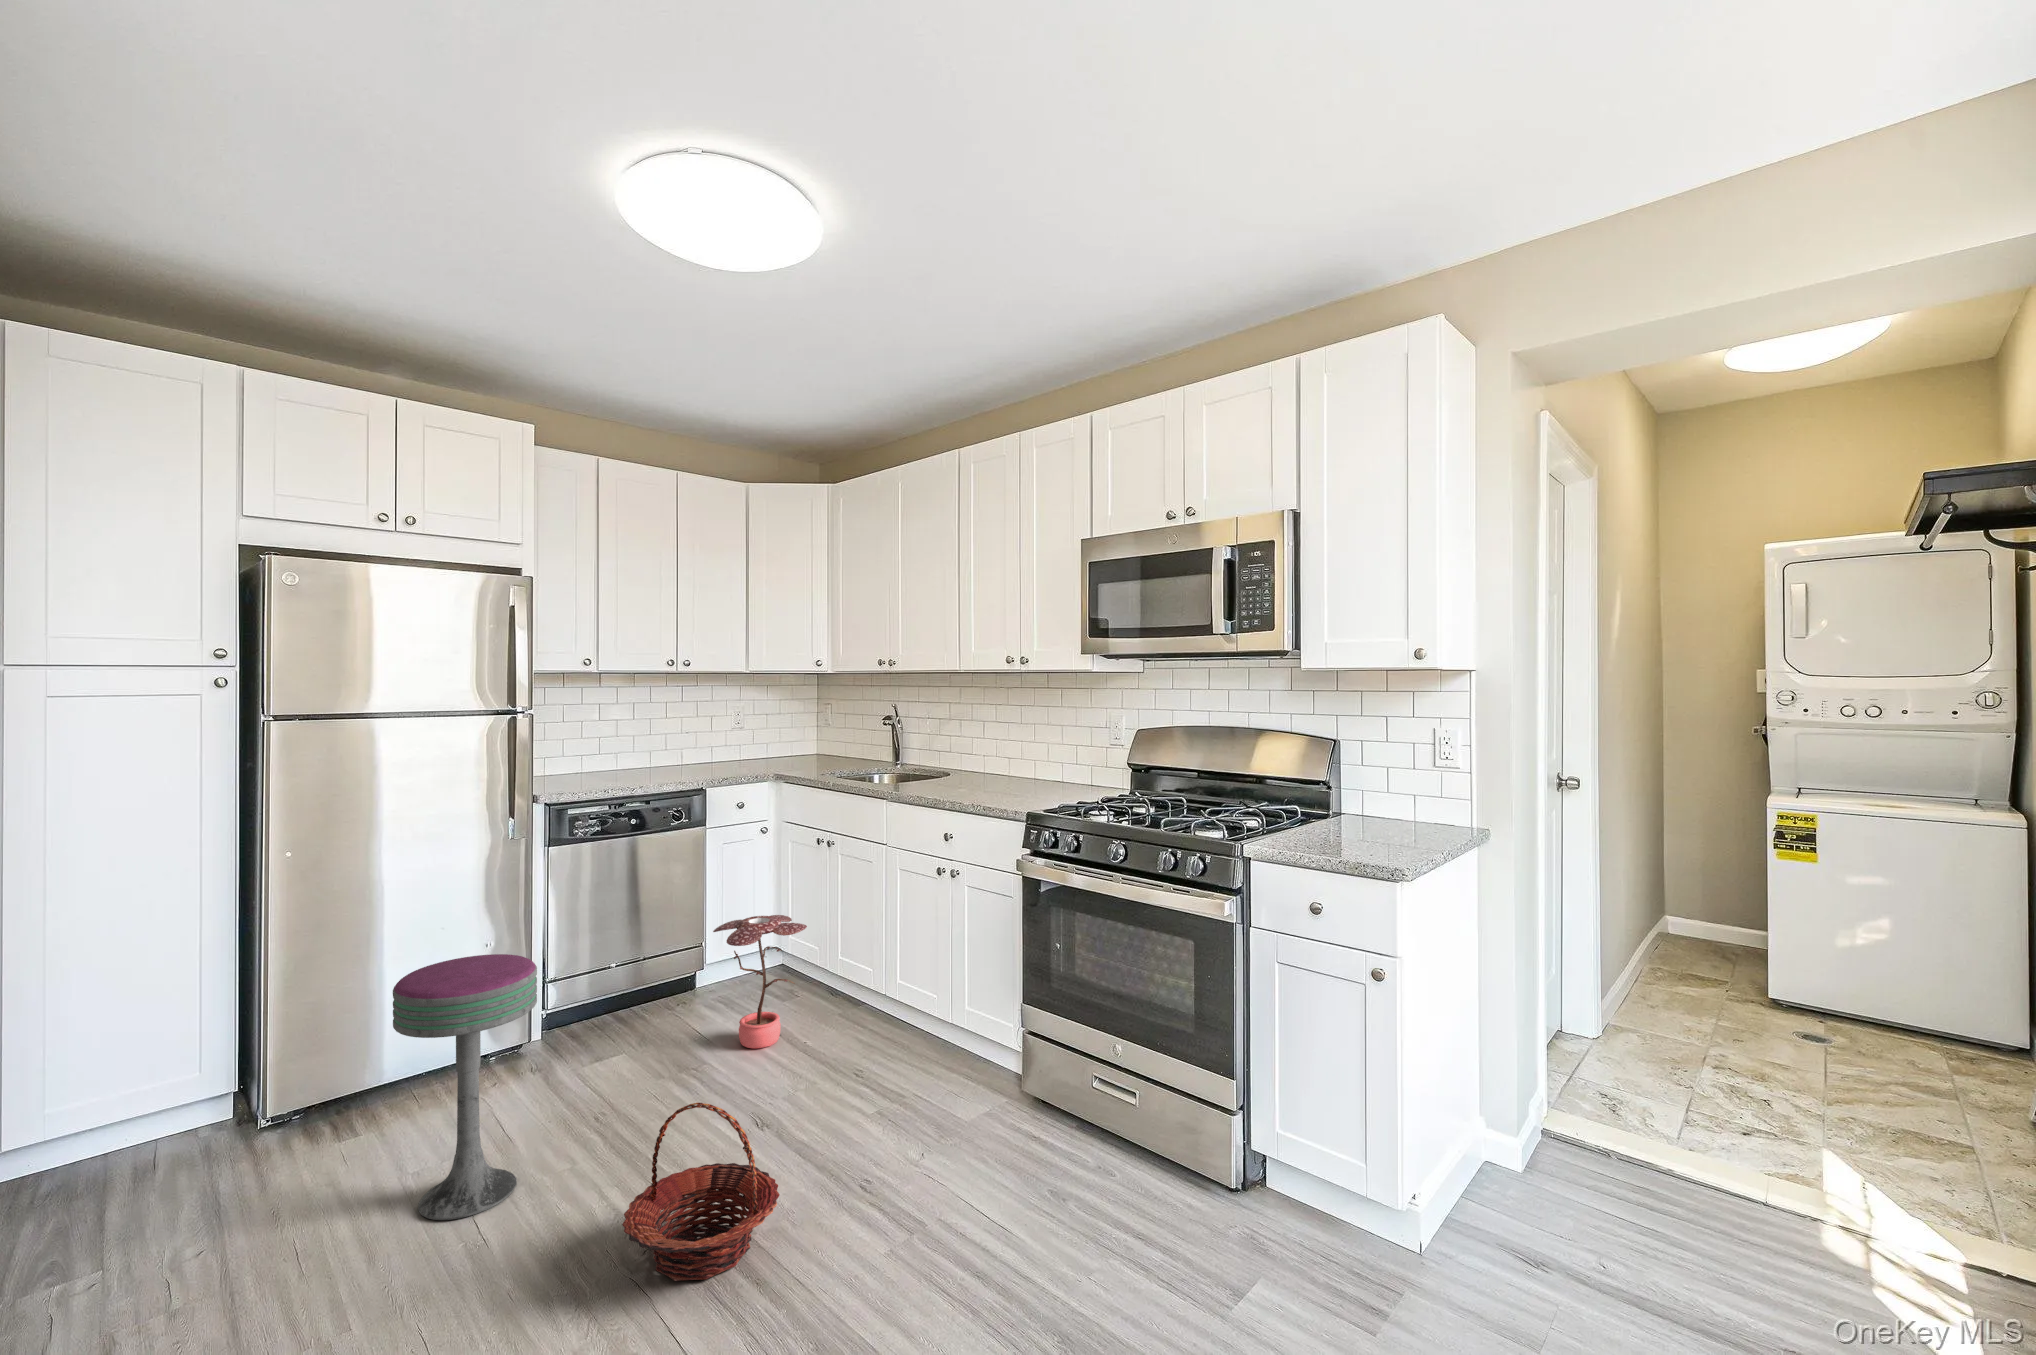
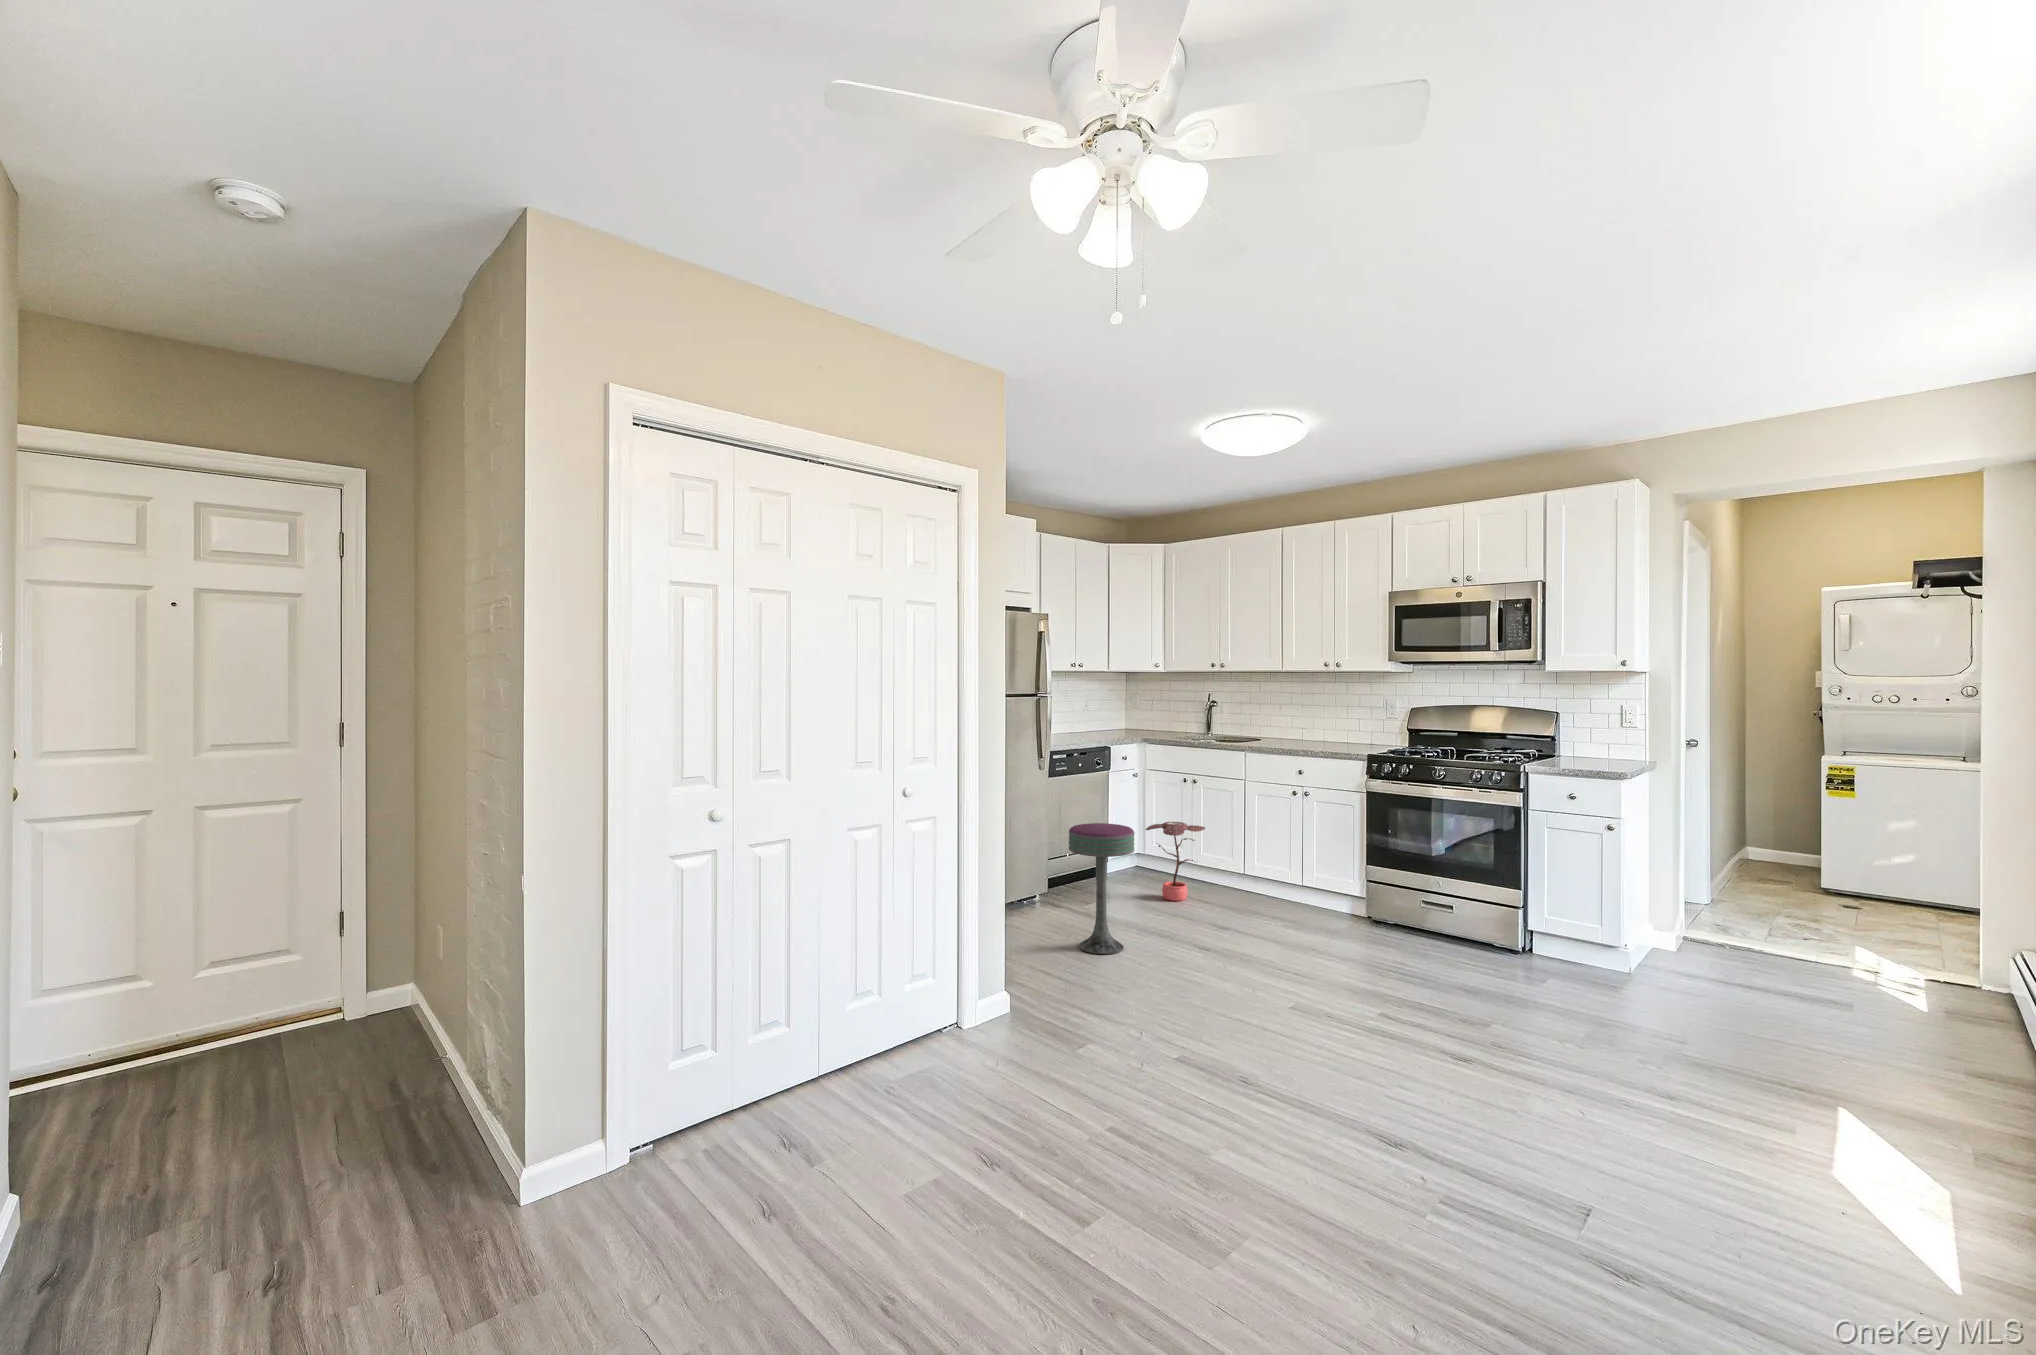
basket: present [622,1103,780,1281] -> none [1216,889,1295,972]

